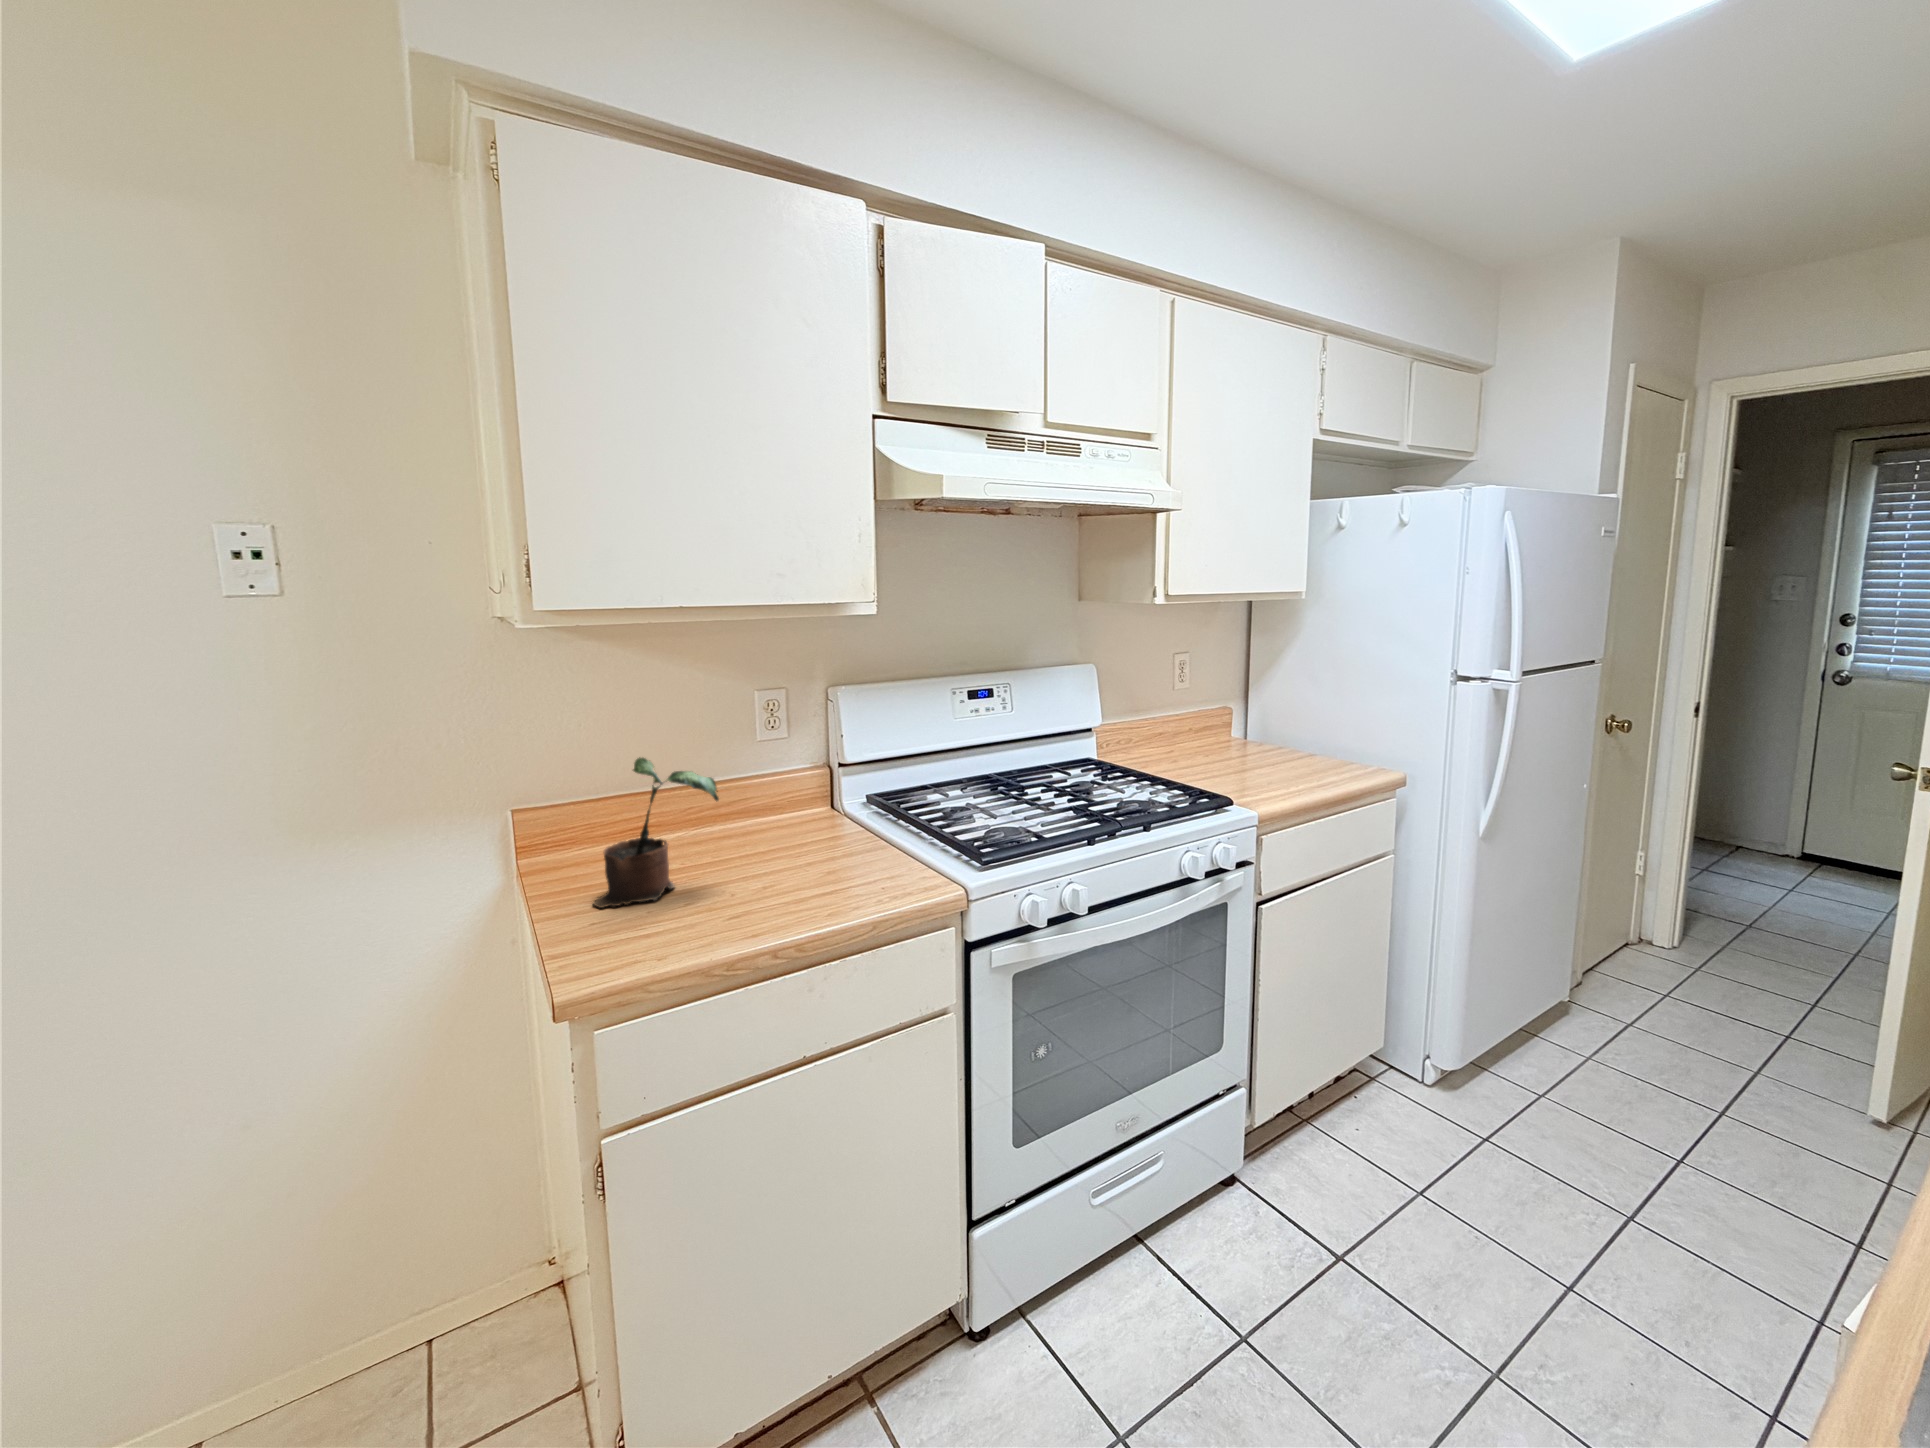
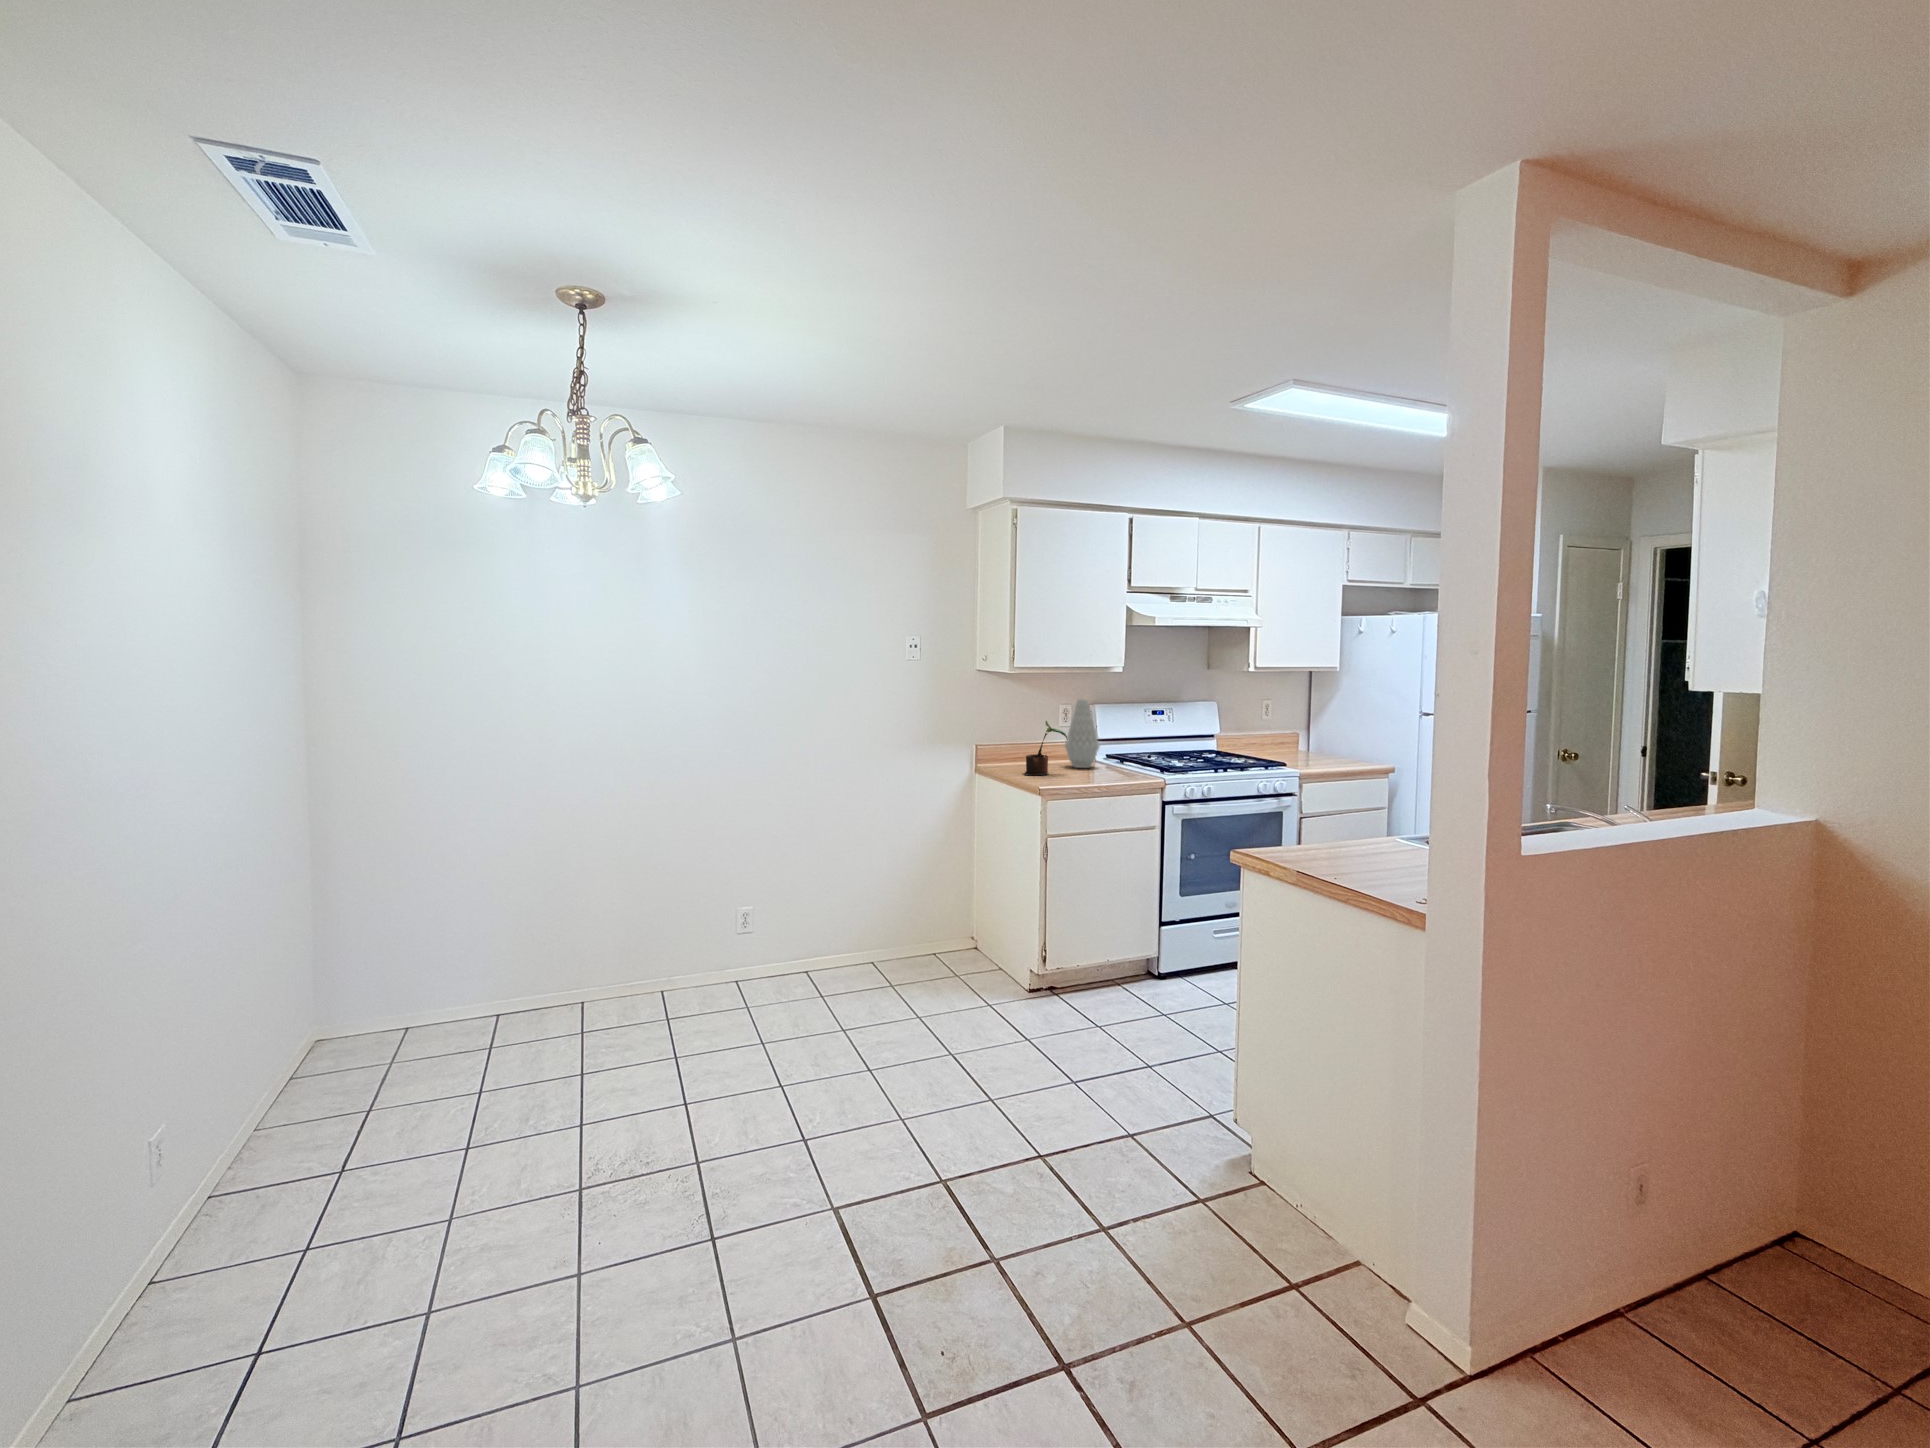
vase: none [745,681,831,849] -> present [1065,699,1099,768]

